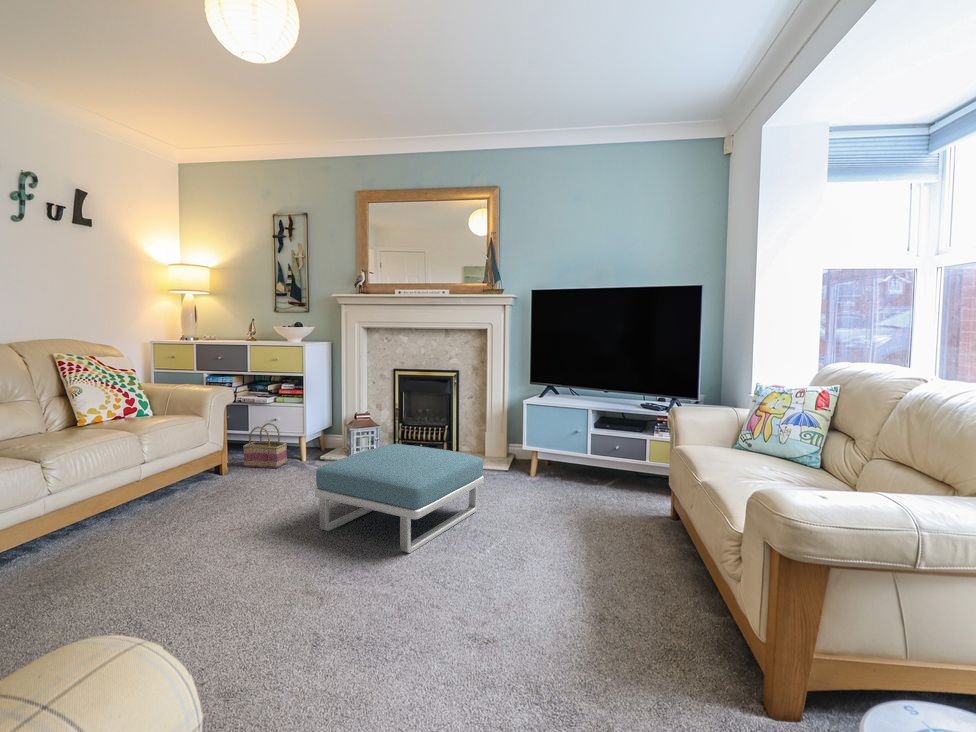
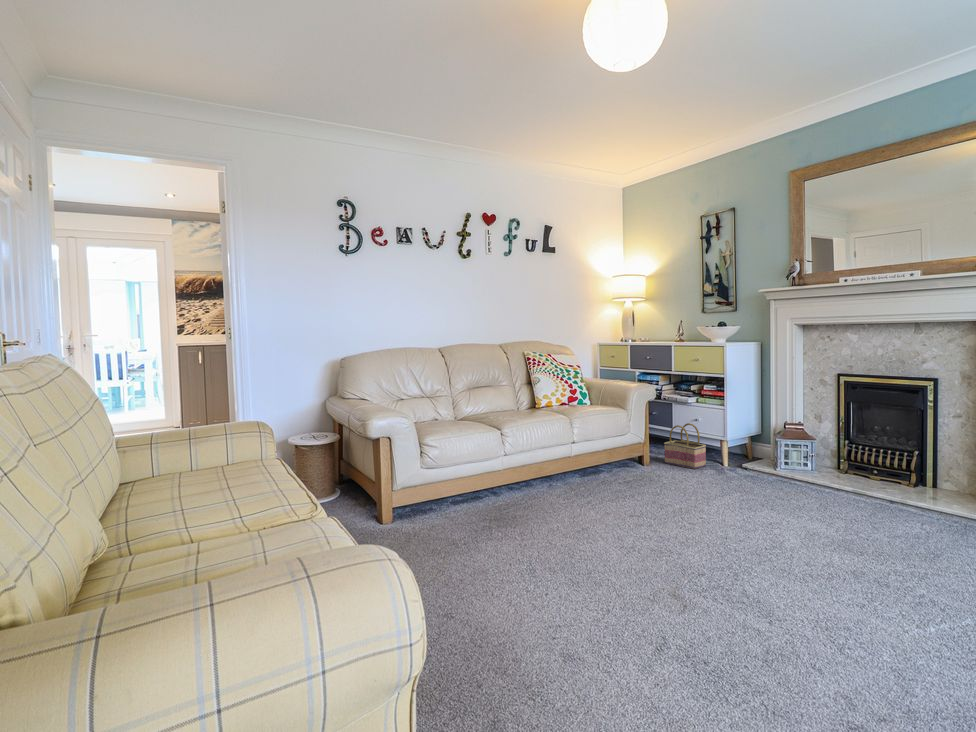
footstool: present [315,444,484,553] -> none [715,457,947,579]

